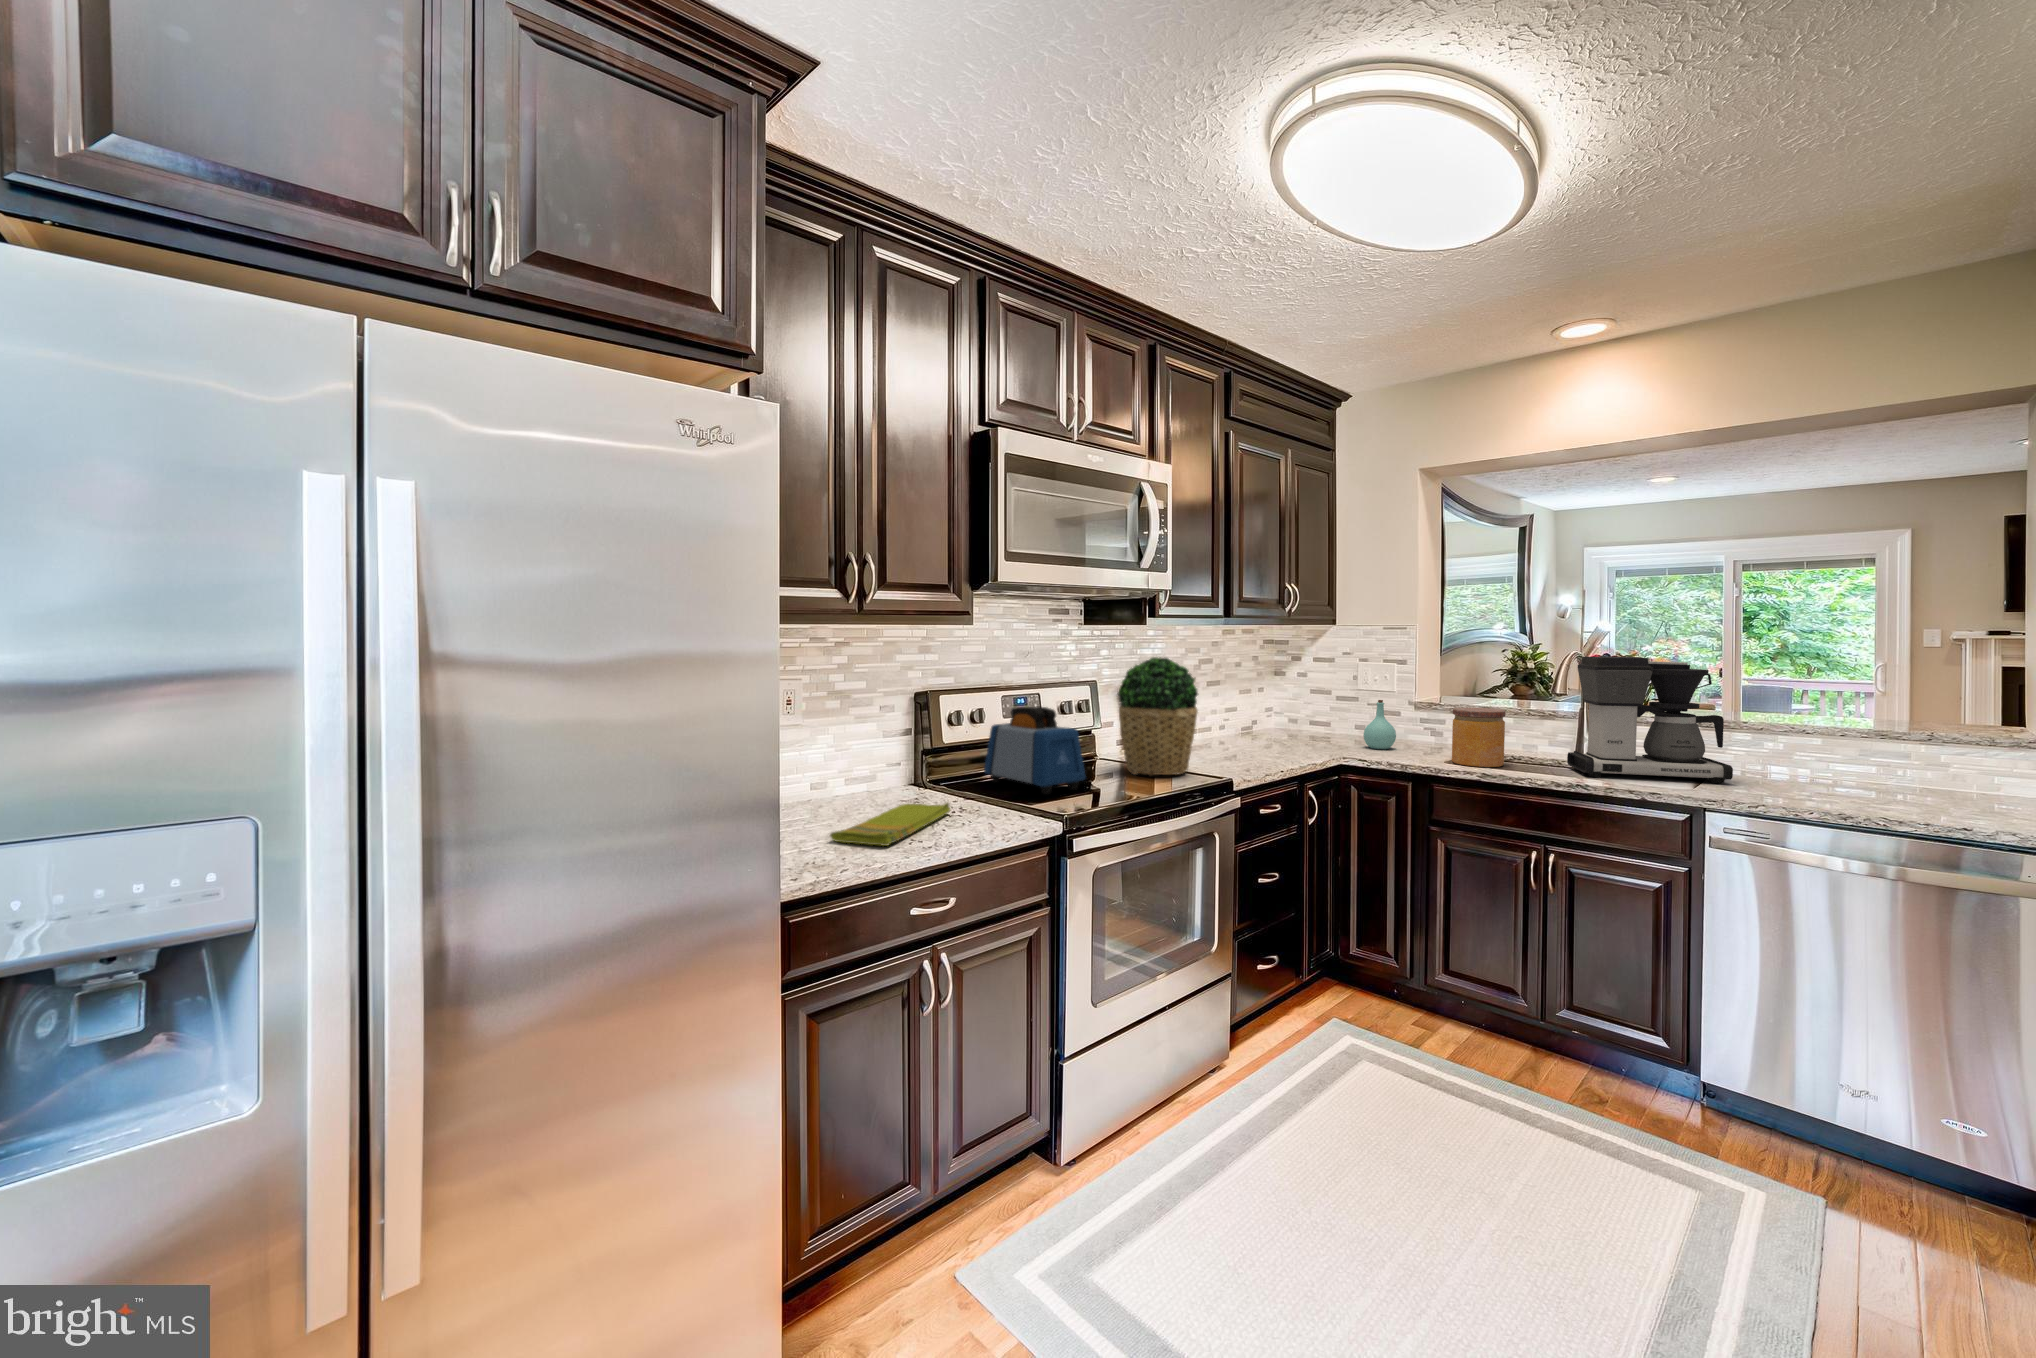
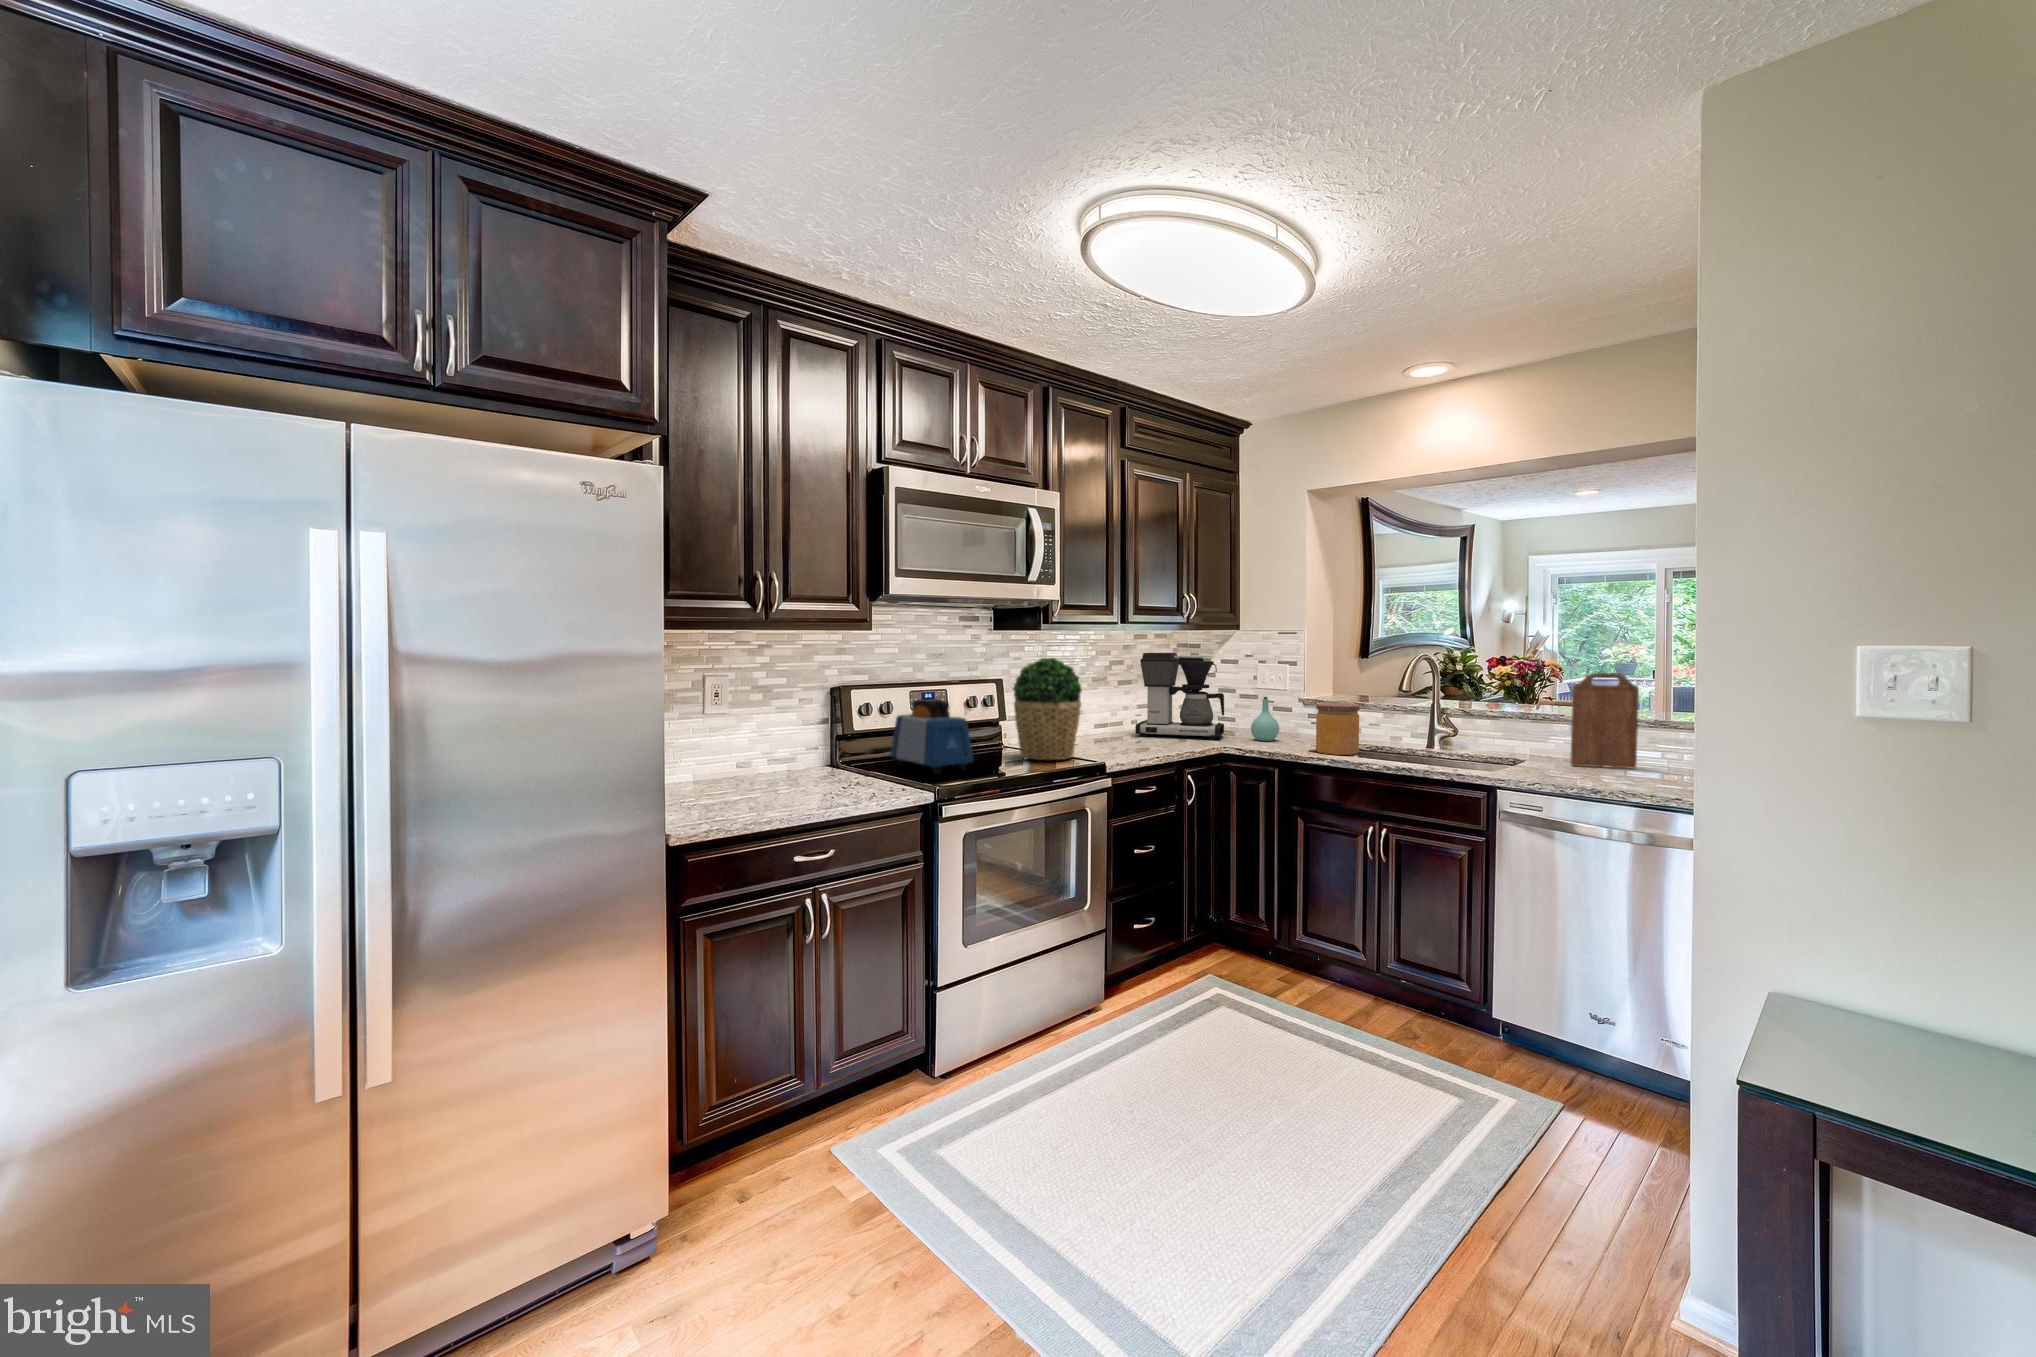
coffee maker: present [1567,657,1733,783] -> present [1135,653,1224,740]
cutting board: none [1763,674,1849,784] -> present [1571,673,1639,768]
dish towel: present [830,803,950,846] -> none [734,778,845,808]

